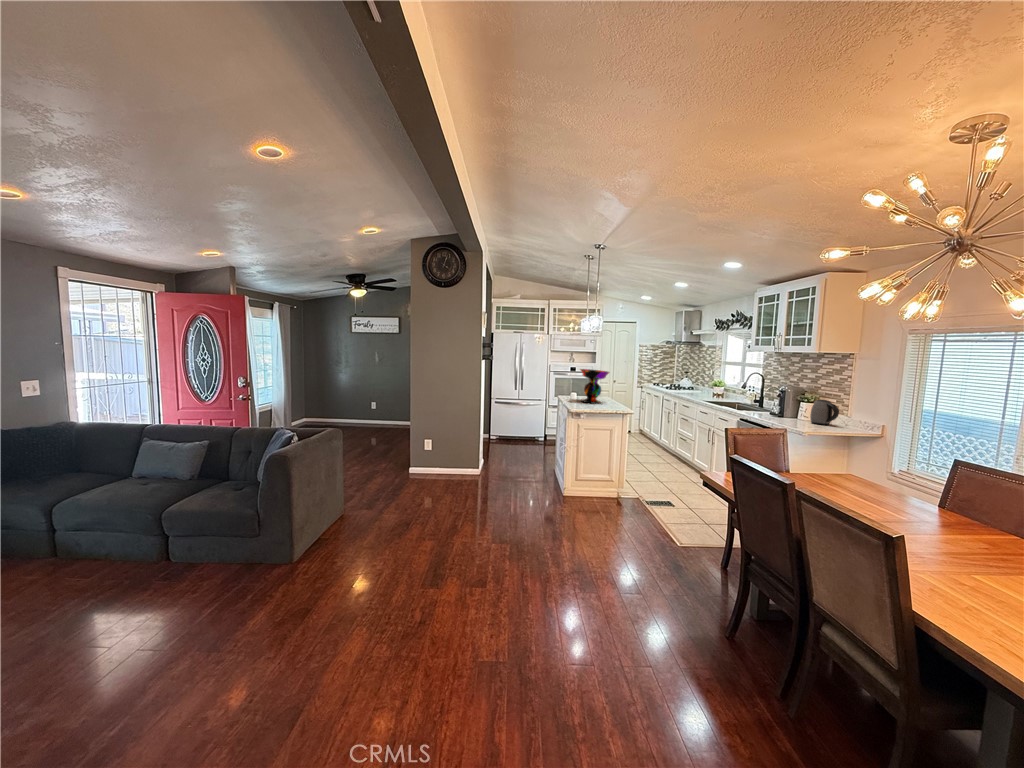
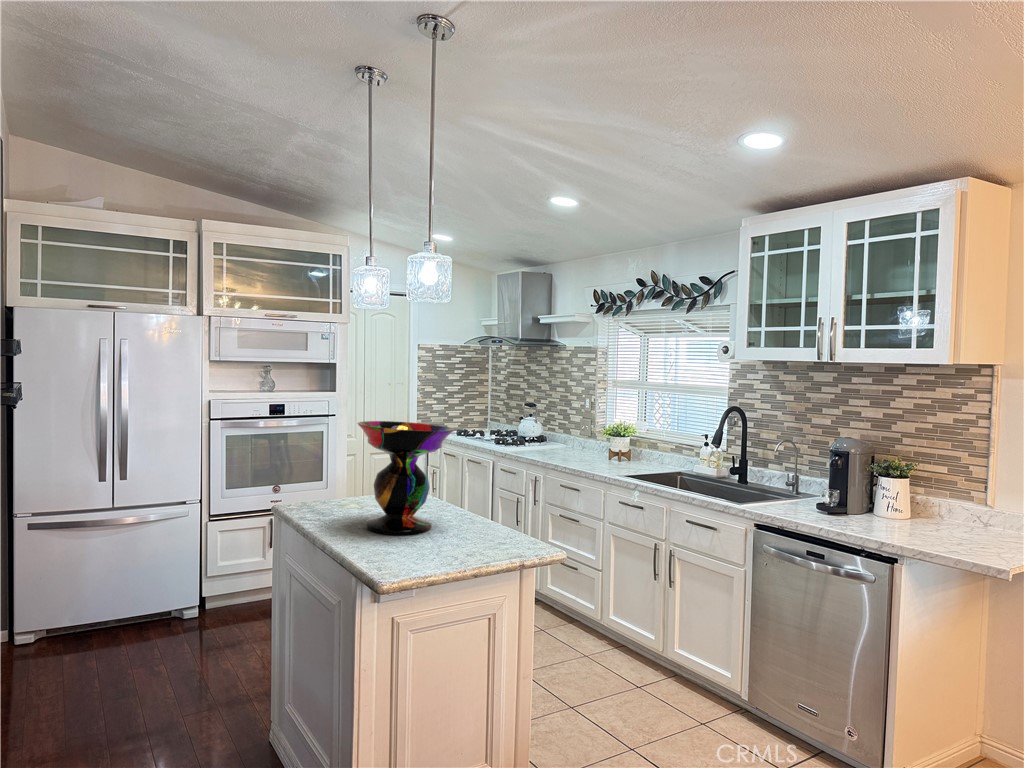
kettle: present [810,400,839,425] -> none [926,473,994,533]

